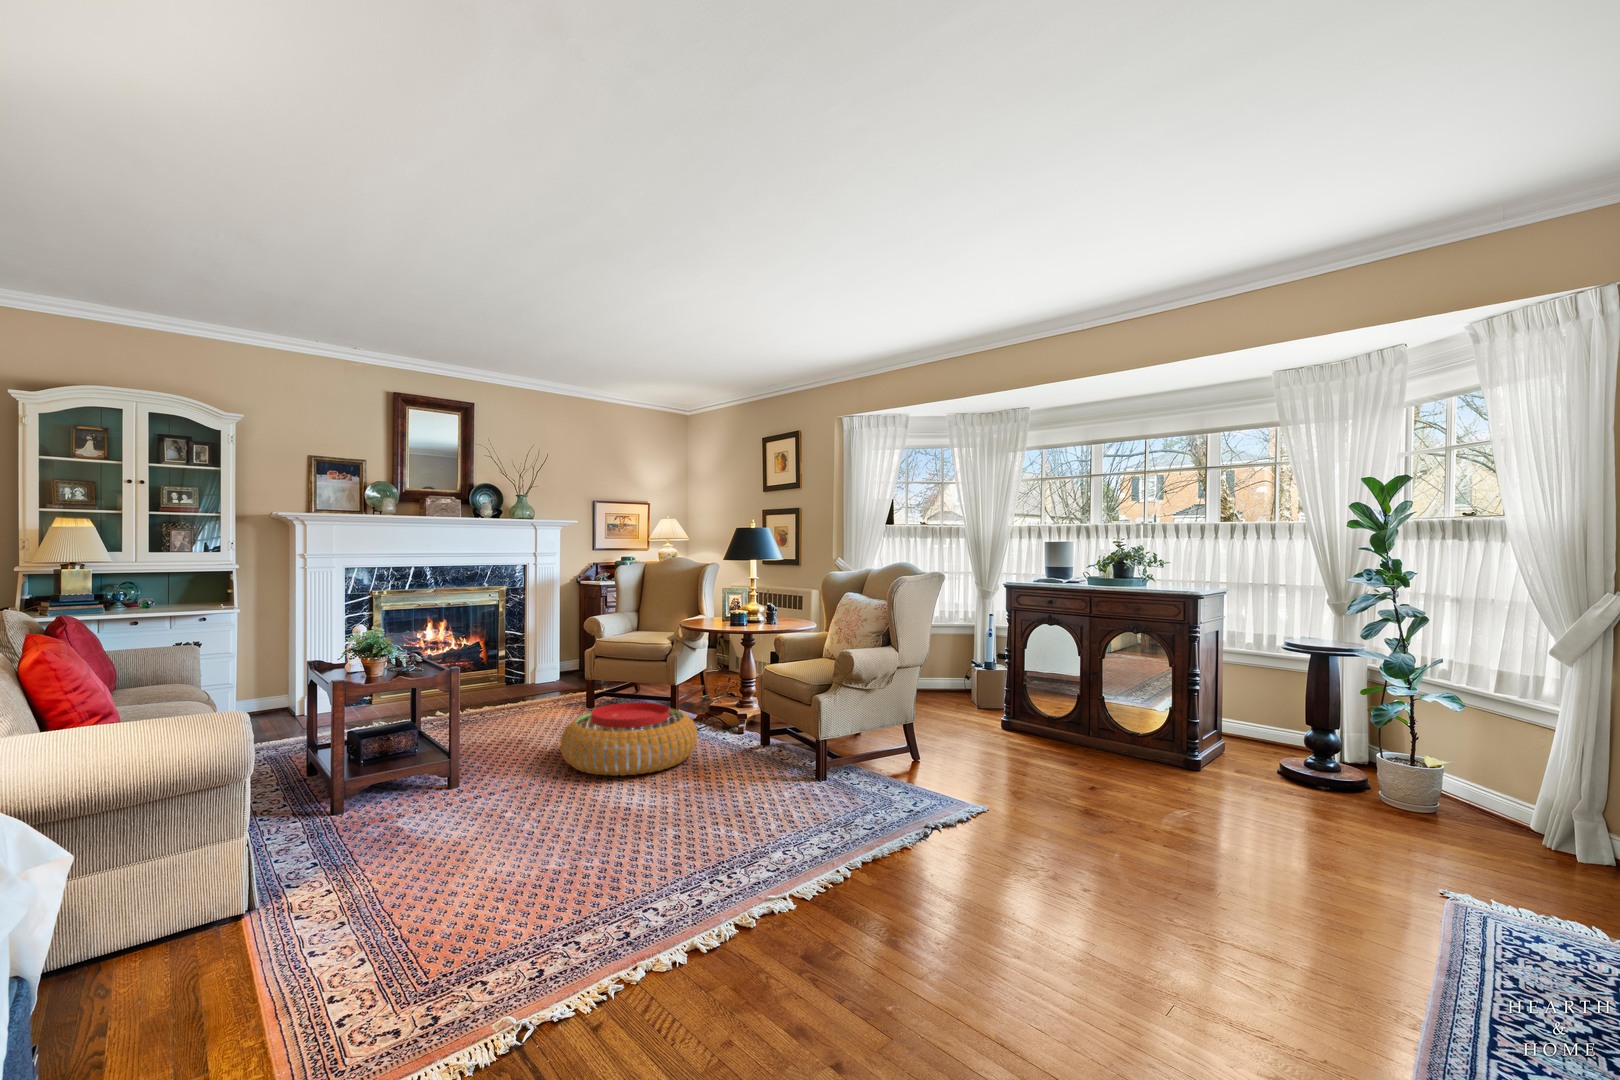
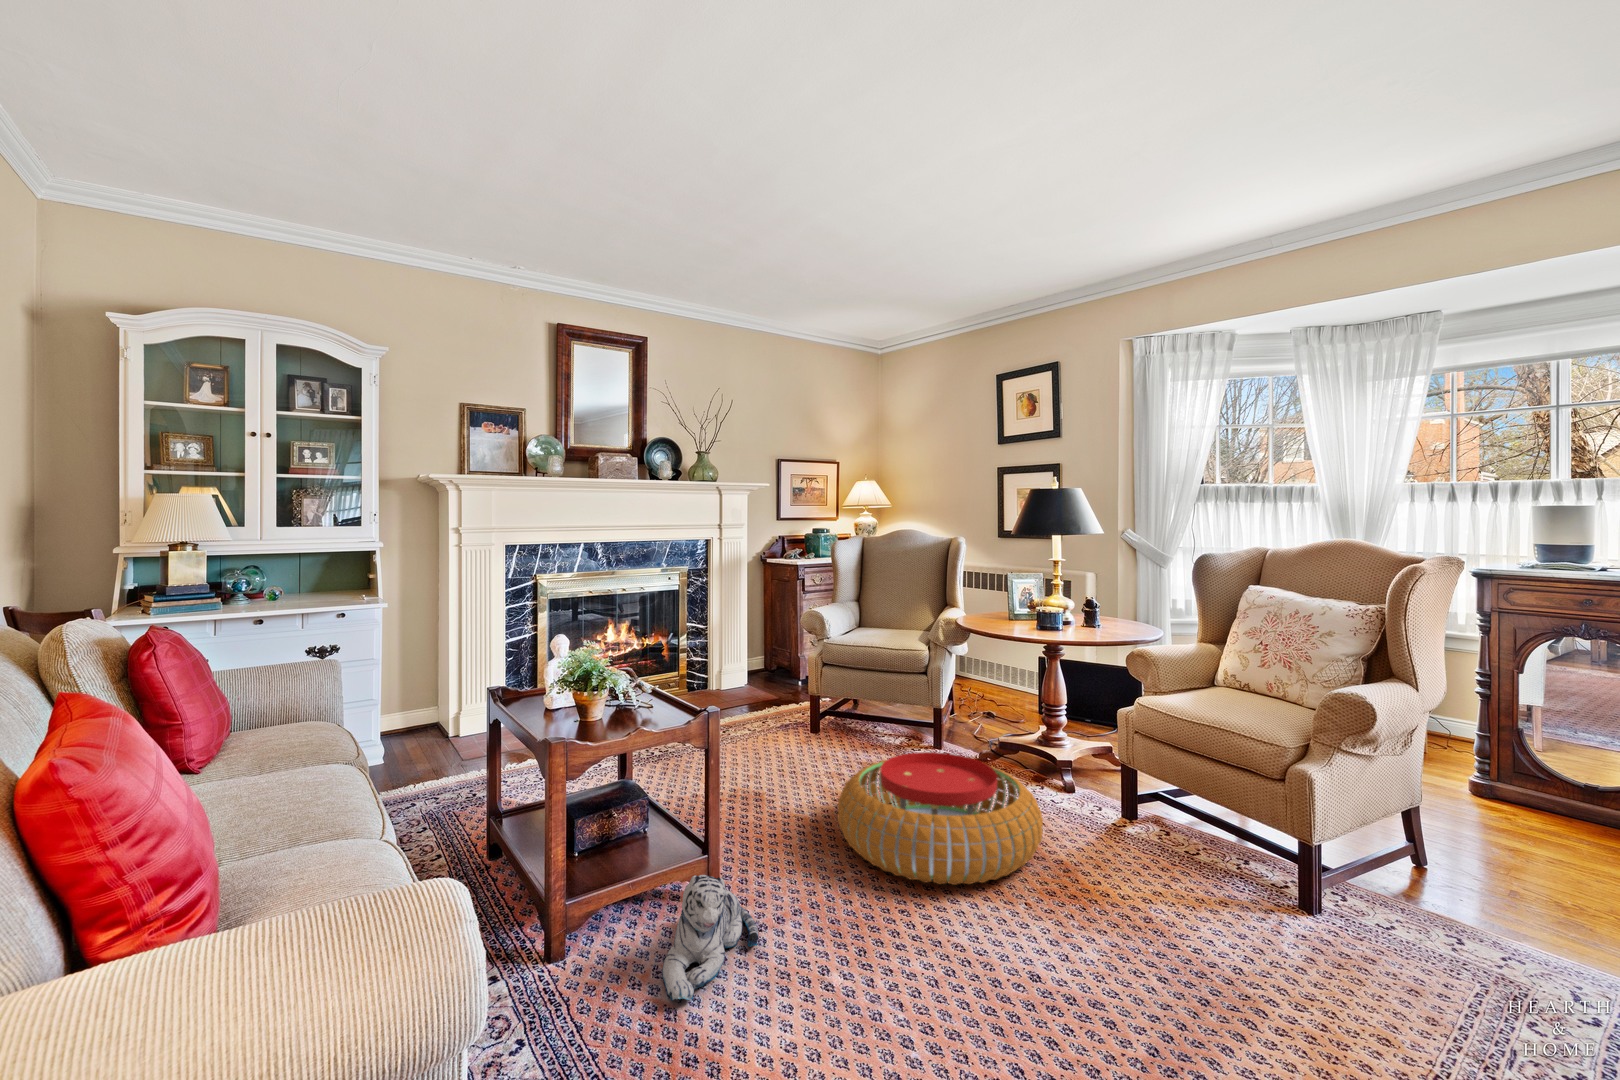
plush toy: none [404,760,480,827] -> present [662,875,758,1001]

